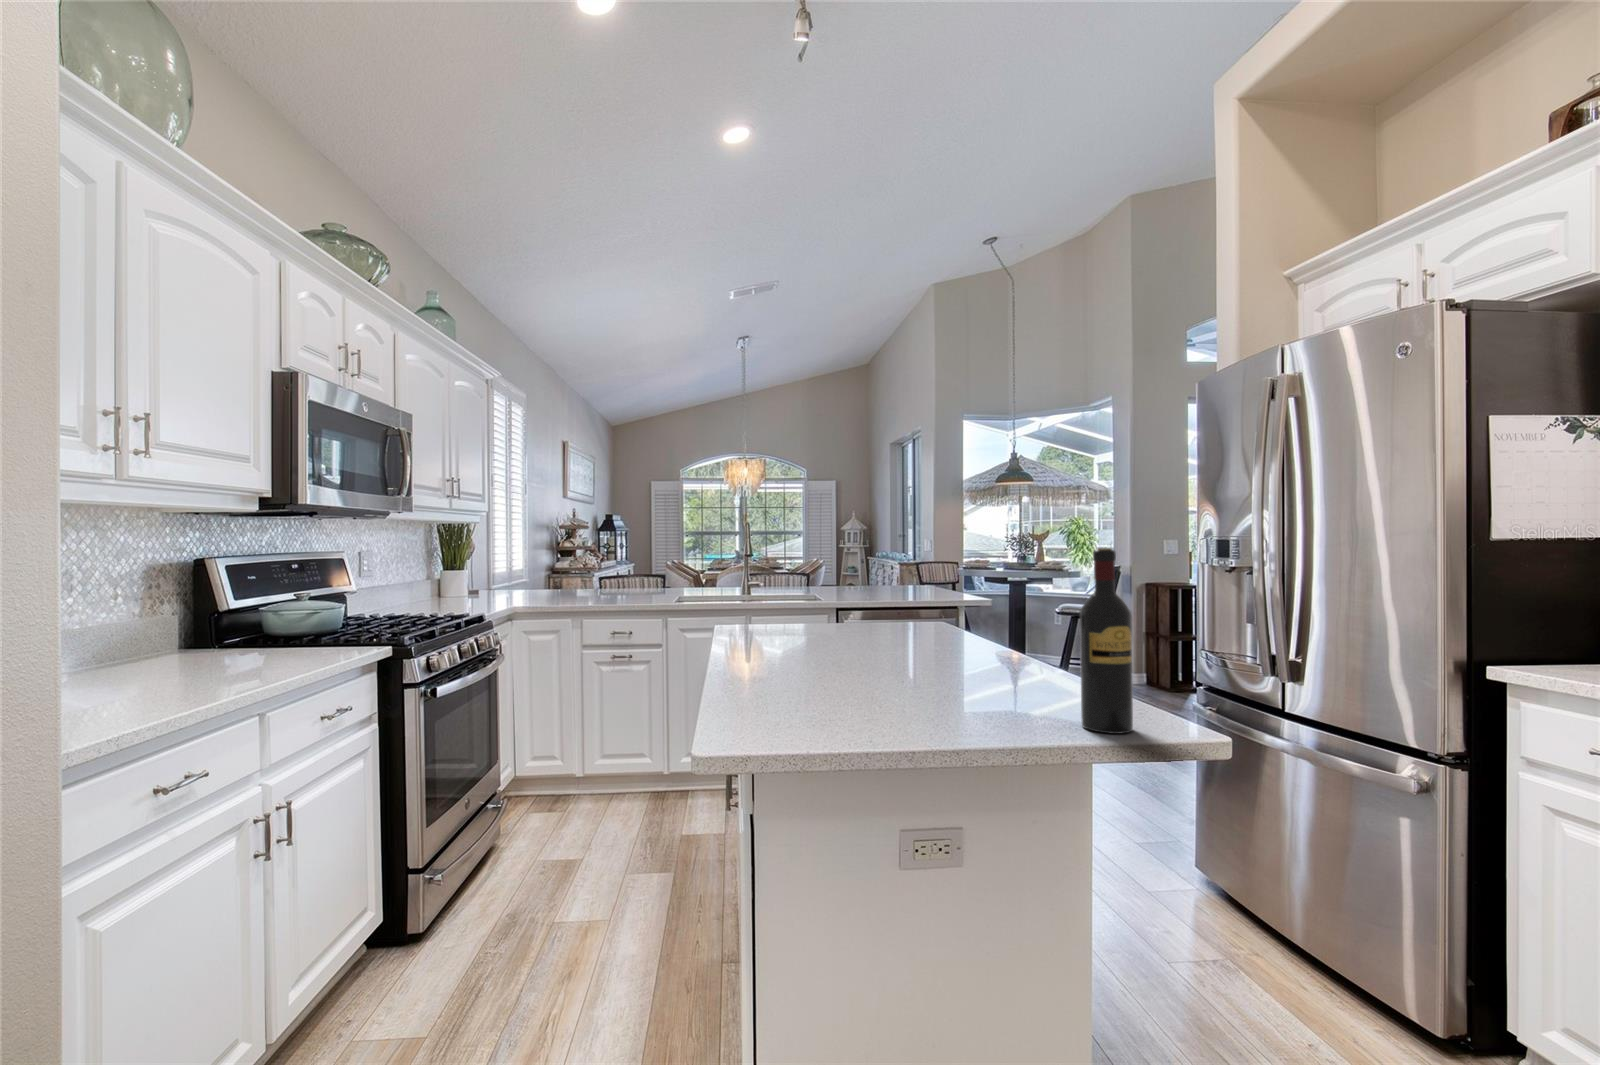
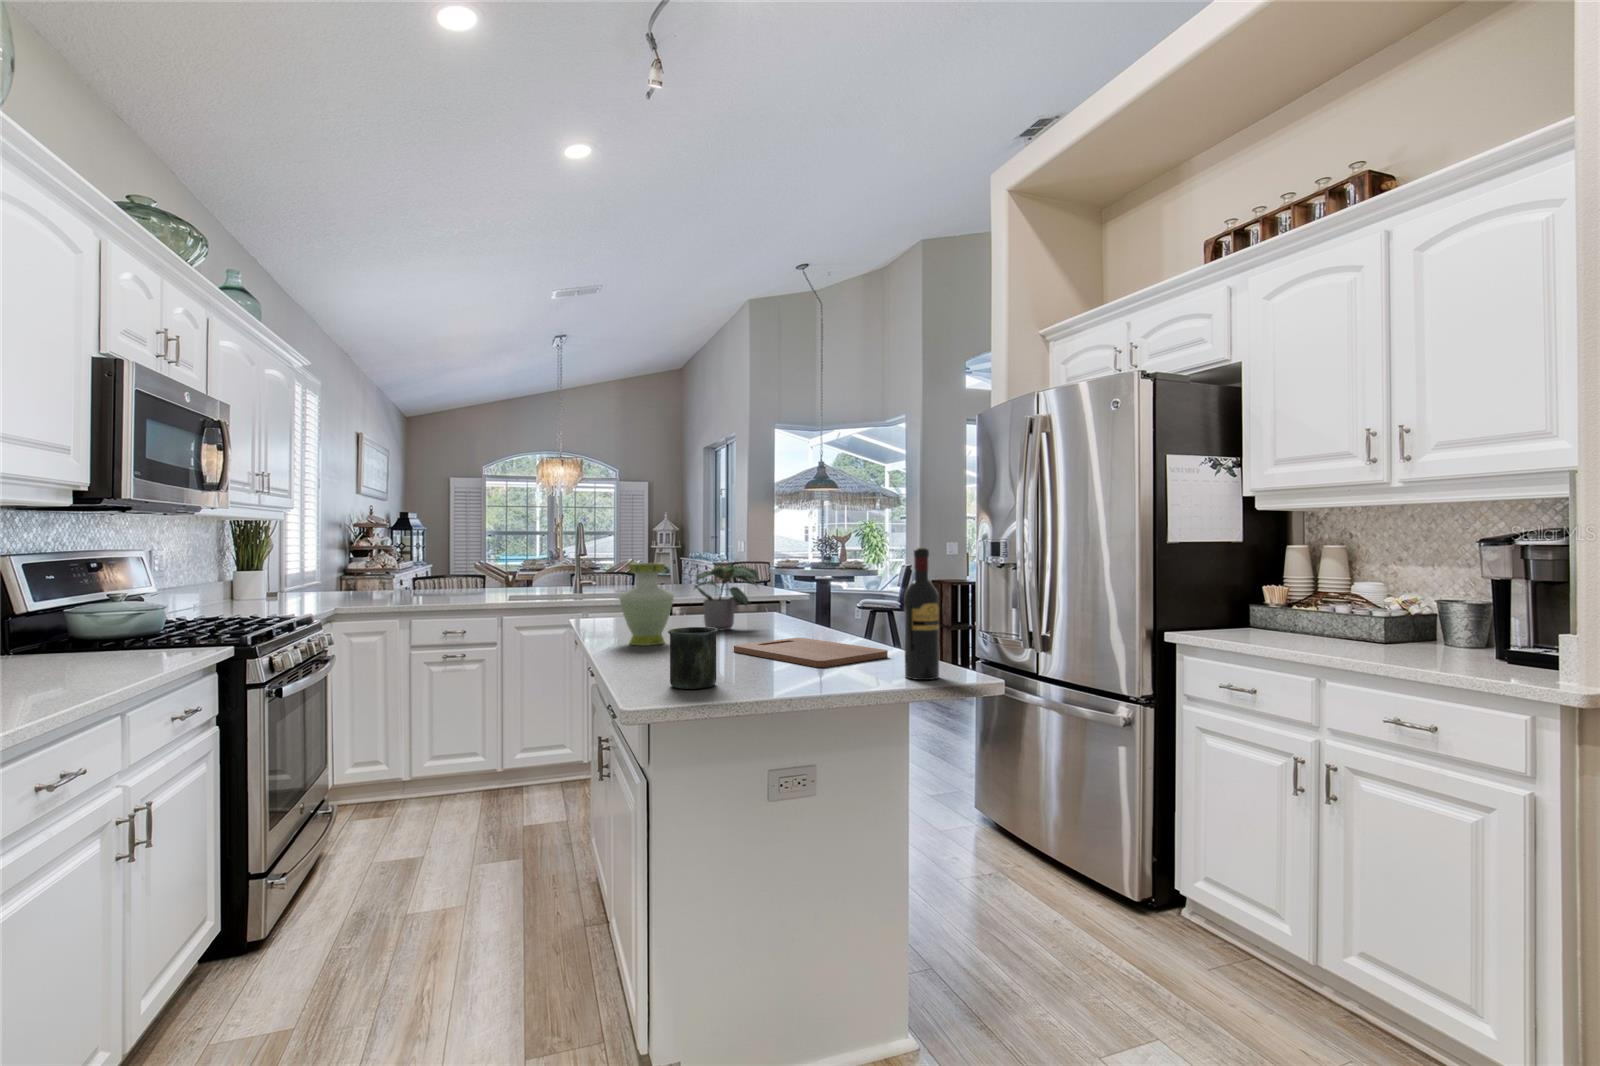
vase: none [747,565,810,659] -> present [619,563,675,645]
potted plant: none [839,565,915,642] -> present [695,564,759,631]
mug: none [762,648,825,728] -> present [668,627,718,689]
cutting board: none [870,656,1064,702] -> present [734,638,888,667]

